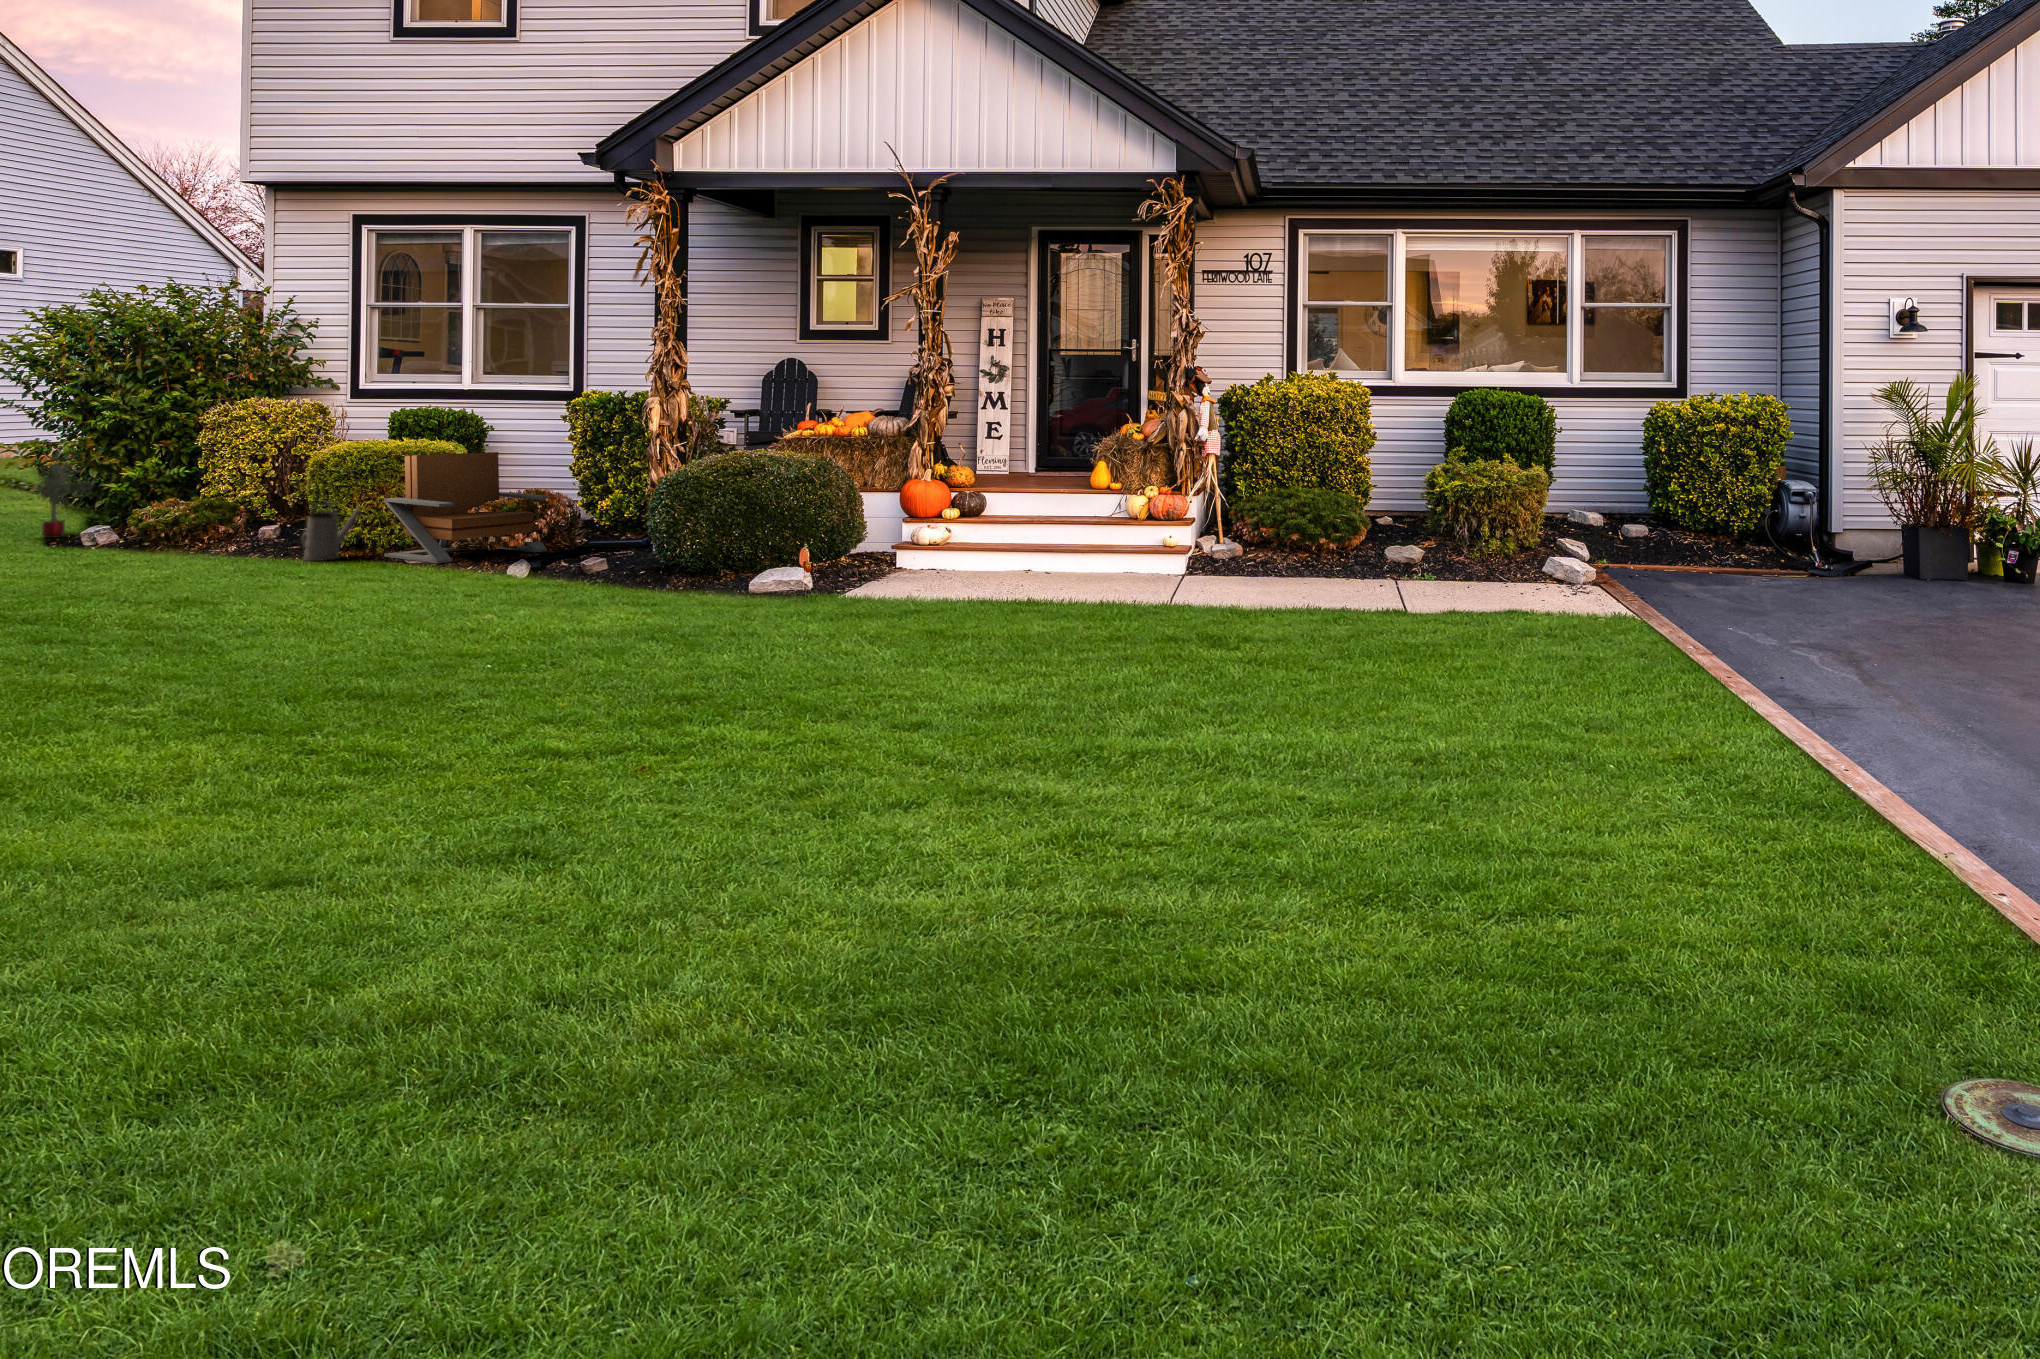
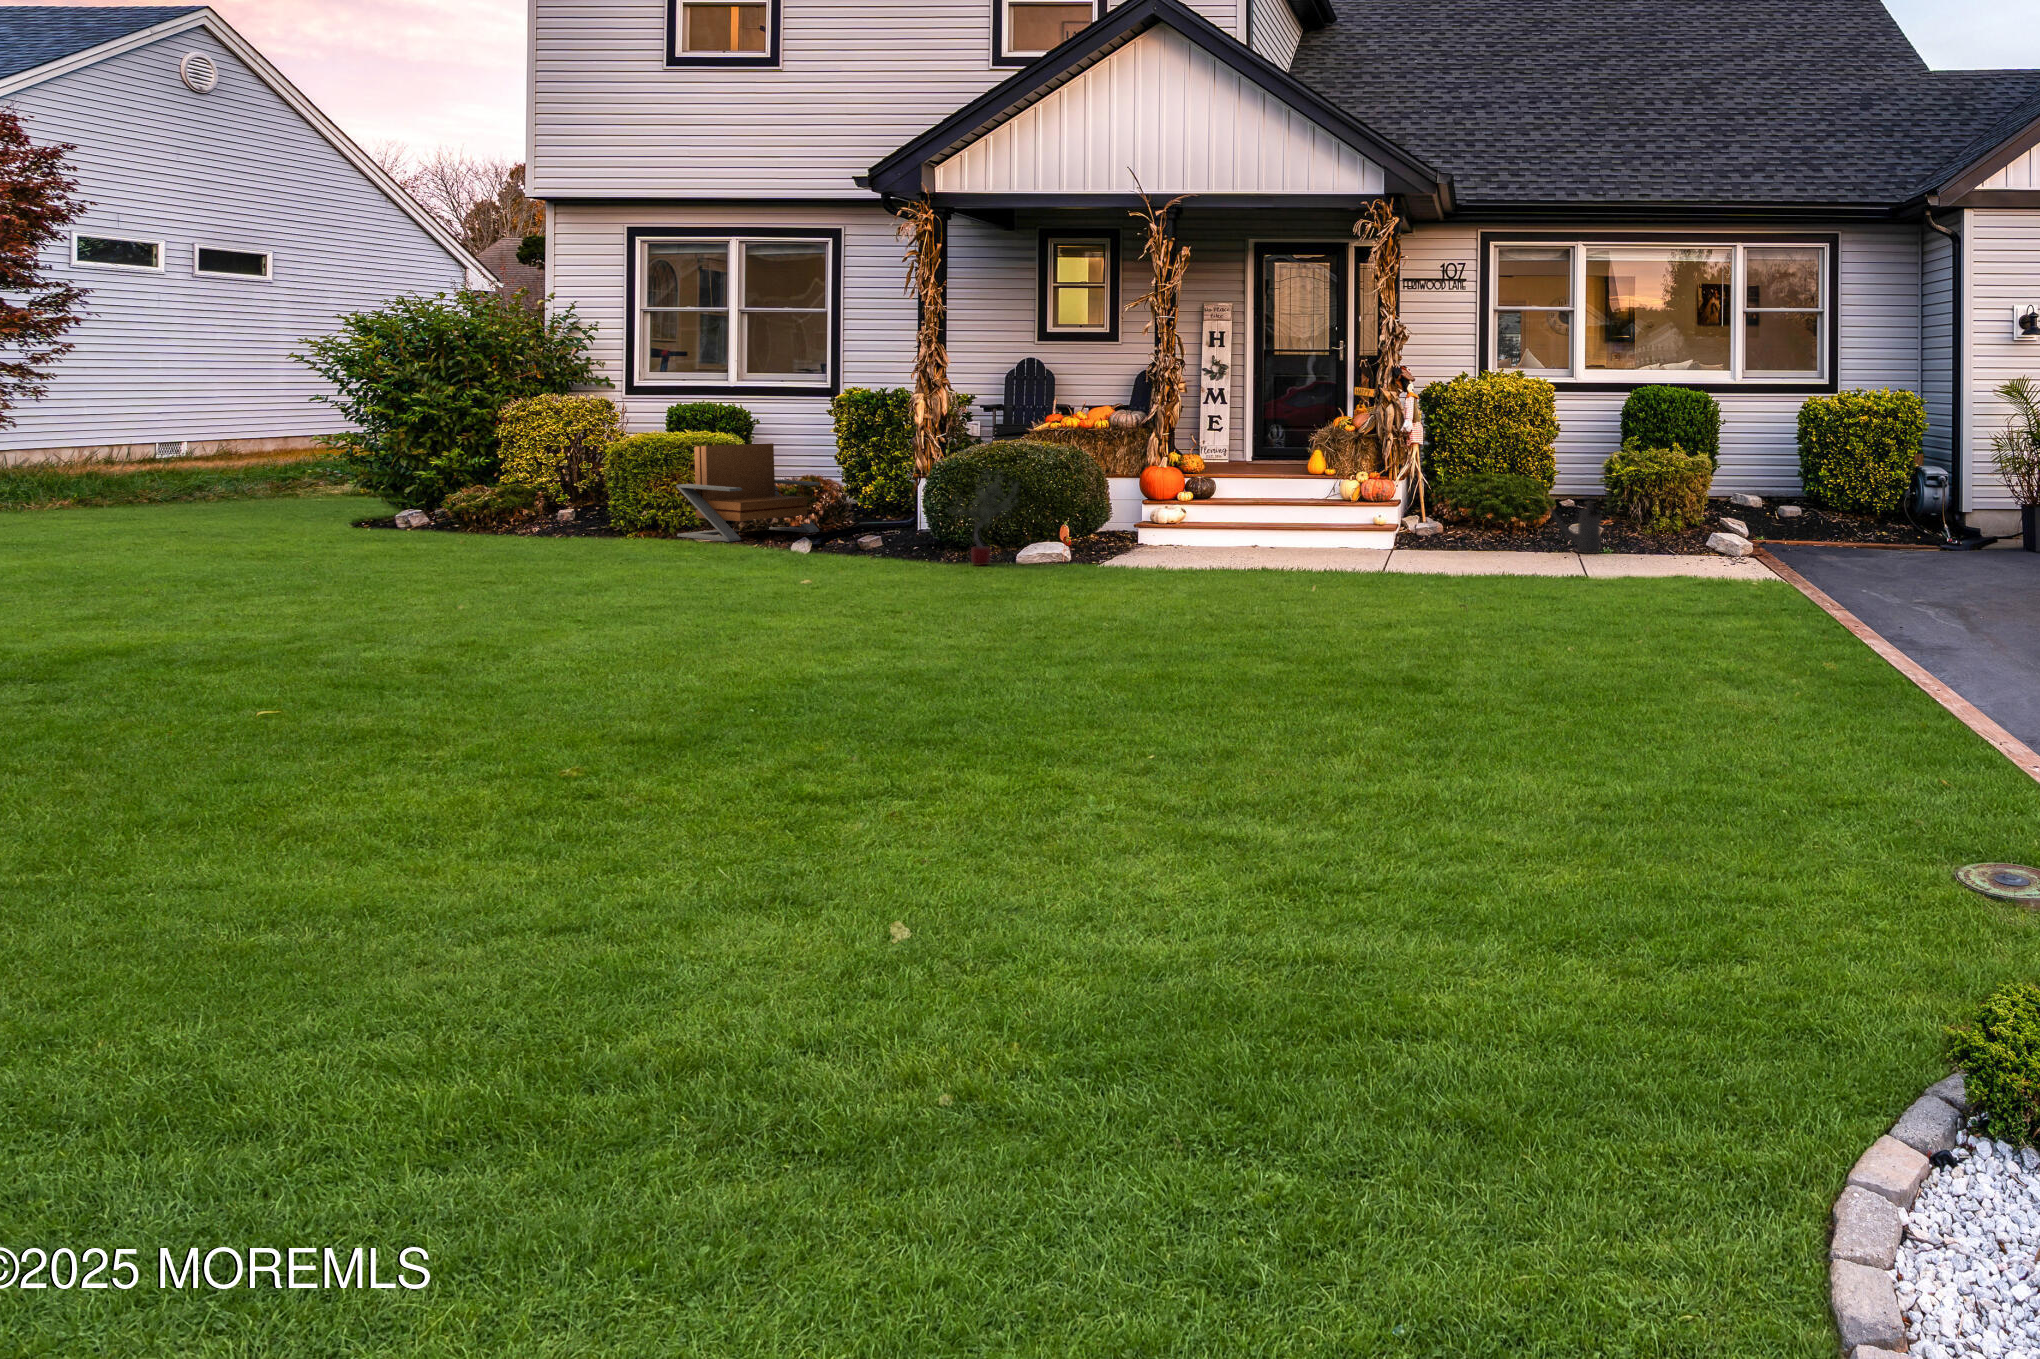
potted tree: present [35,452,92,538] -> present [948,471,1018,566]
watering can: present [301,501,360,561] -> present [1549,500,1602,554]

